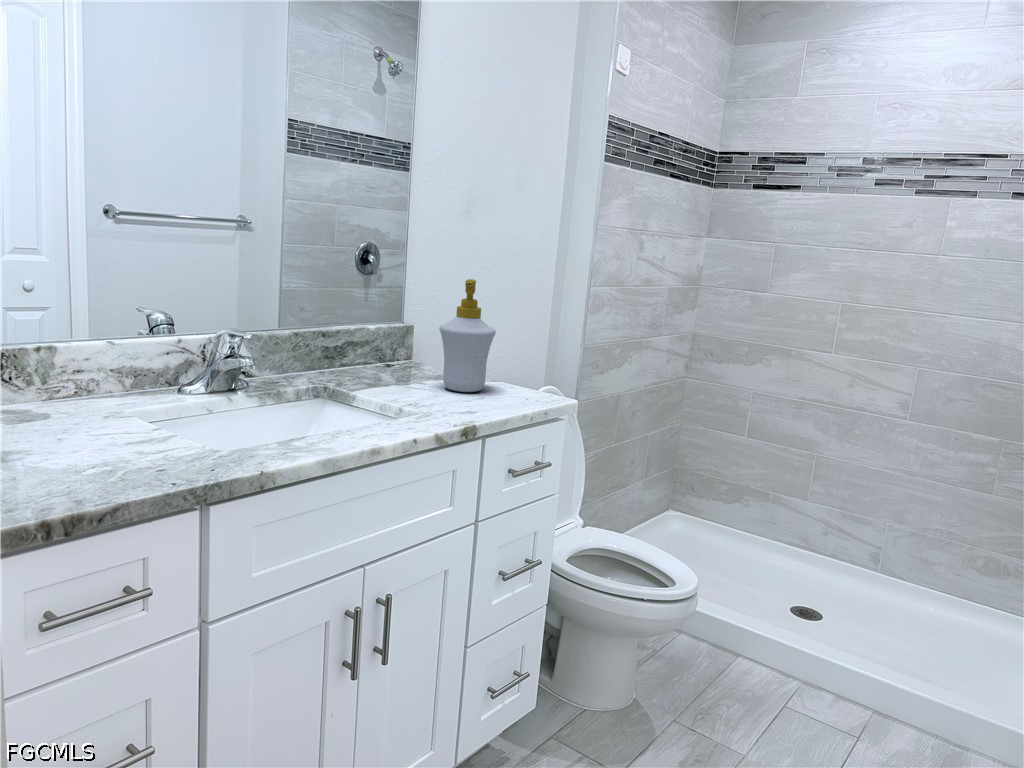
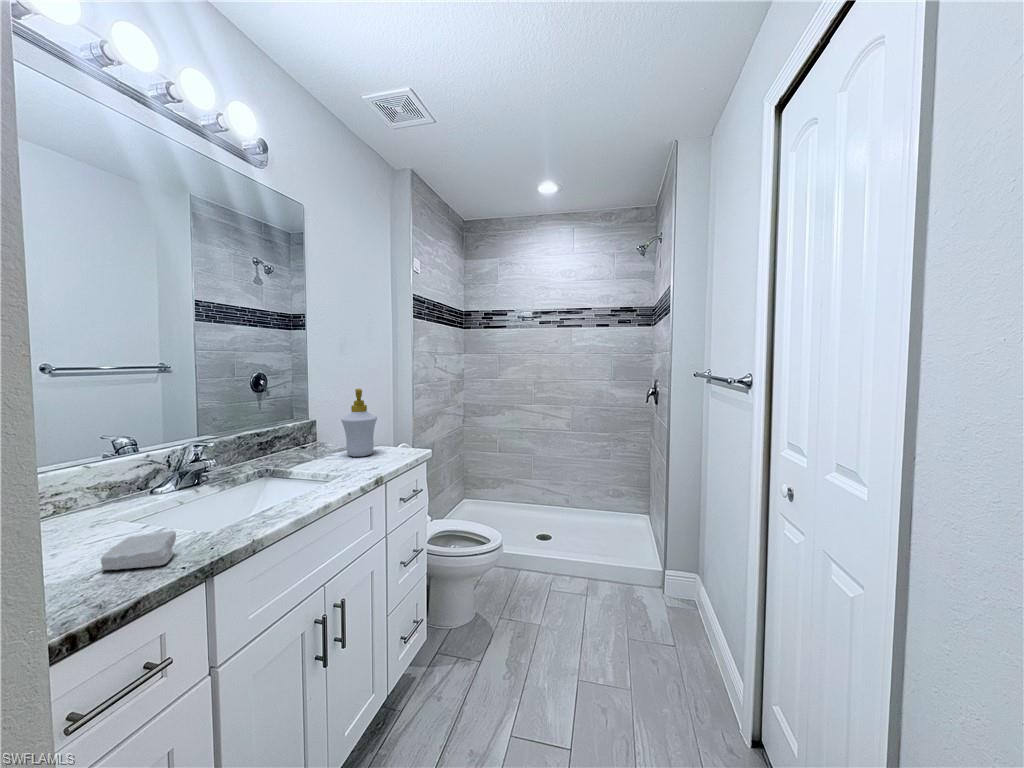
soap bar: none [95,434,174,475] -> present [101,531,176,570]

